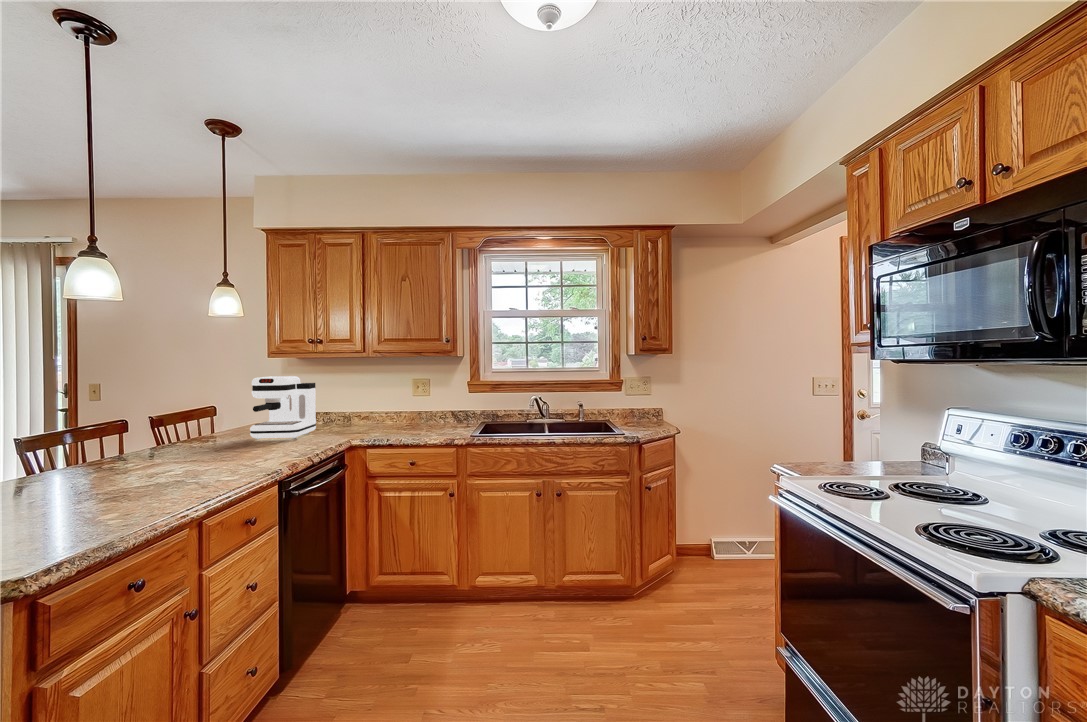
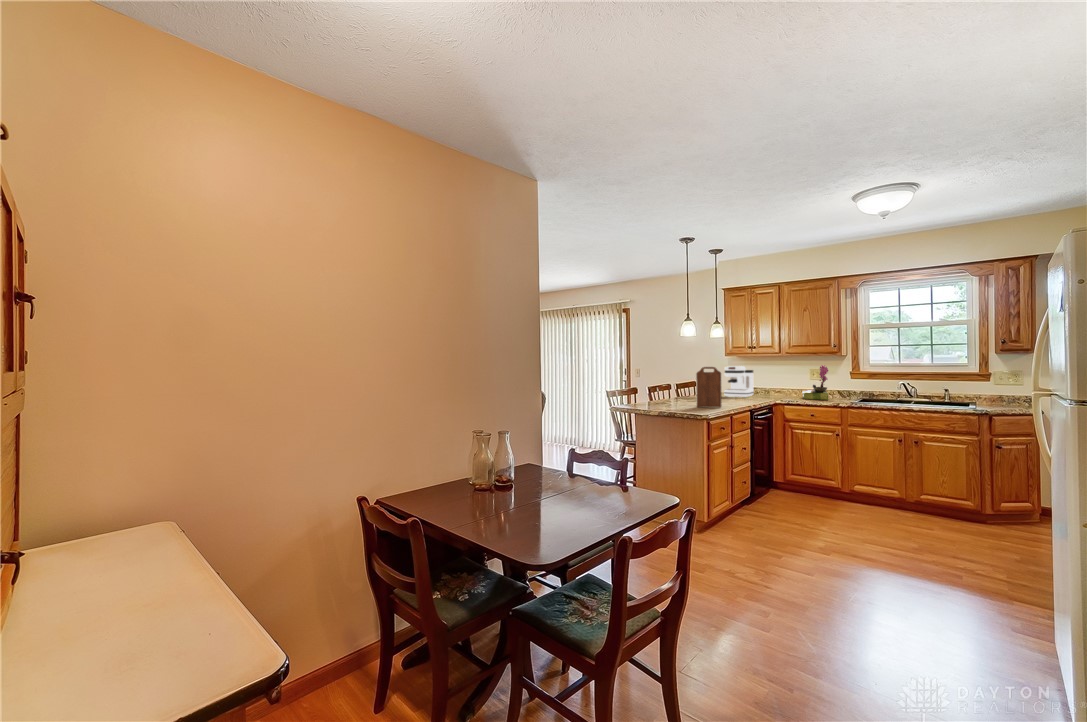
flower arrangement: none [399,371,442,432] -> present [802,365,828,400]
cutting board: none [39,385,148,525] -> present [696,367,722,407]

